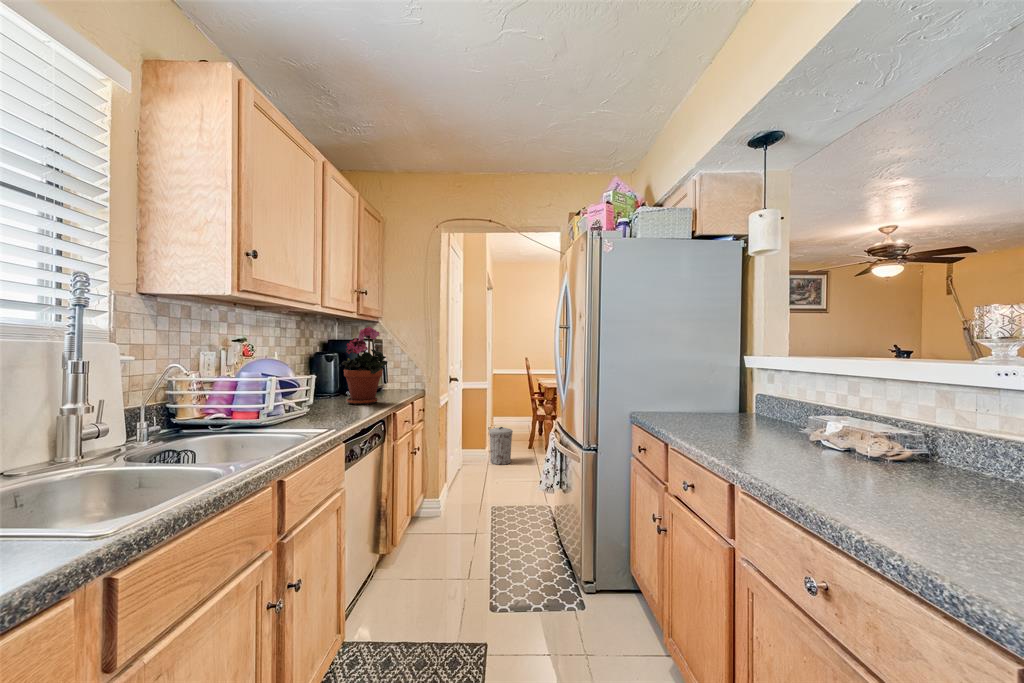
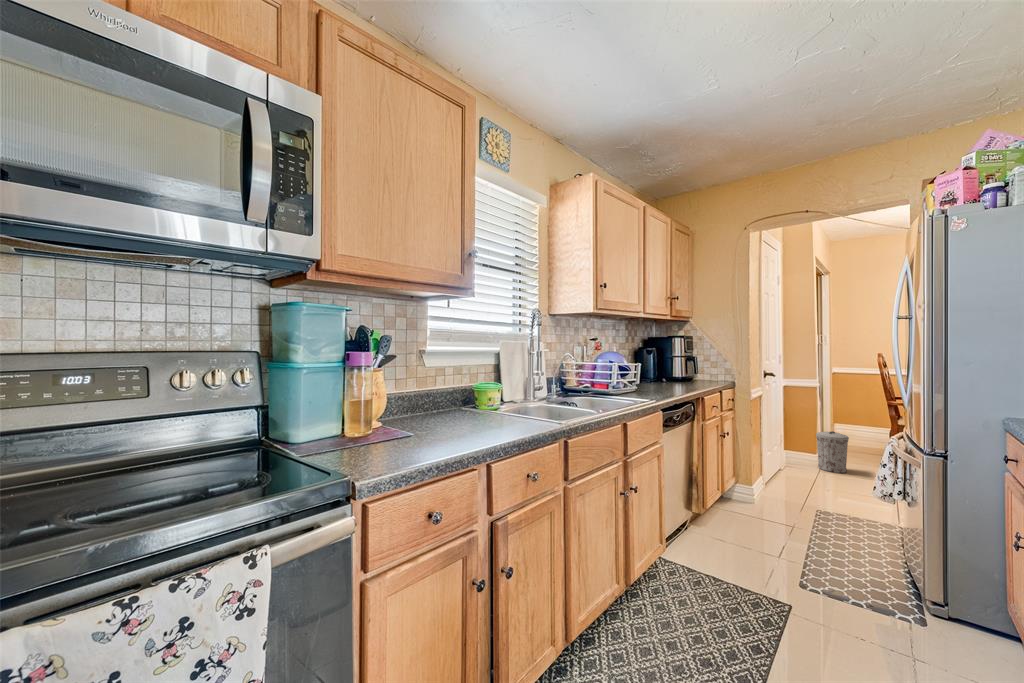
potted plant: present [342,327,387,405] -> none [660,326,698,389]

